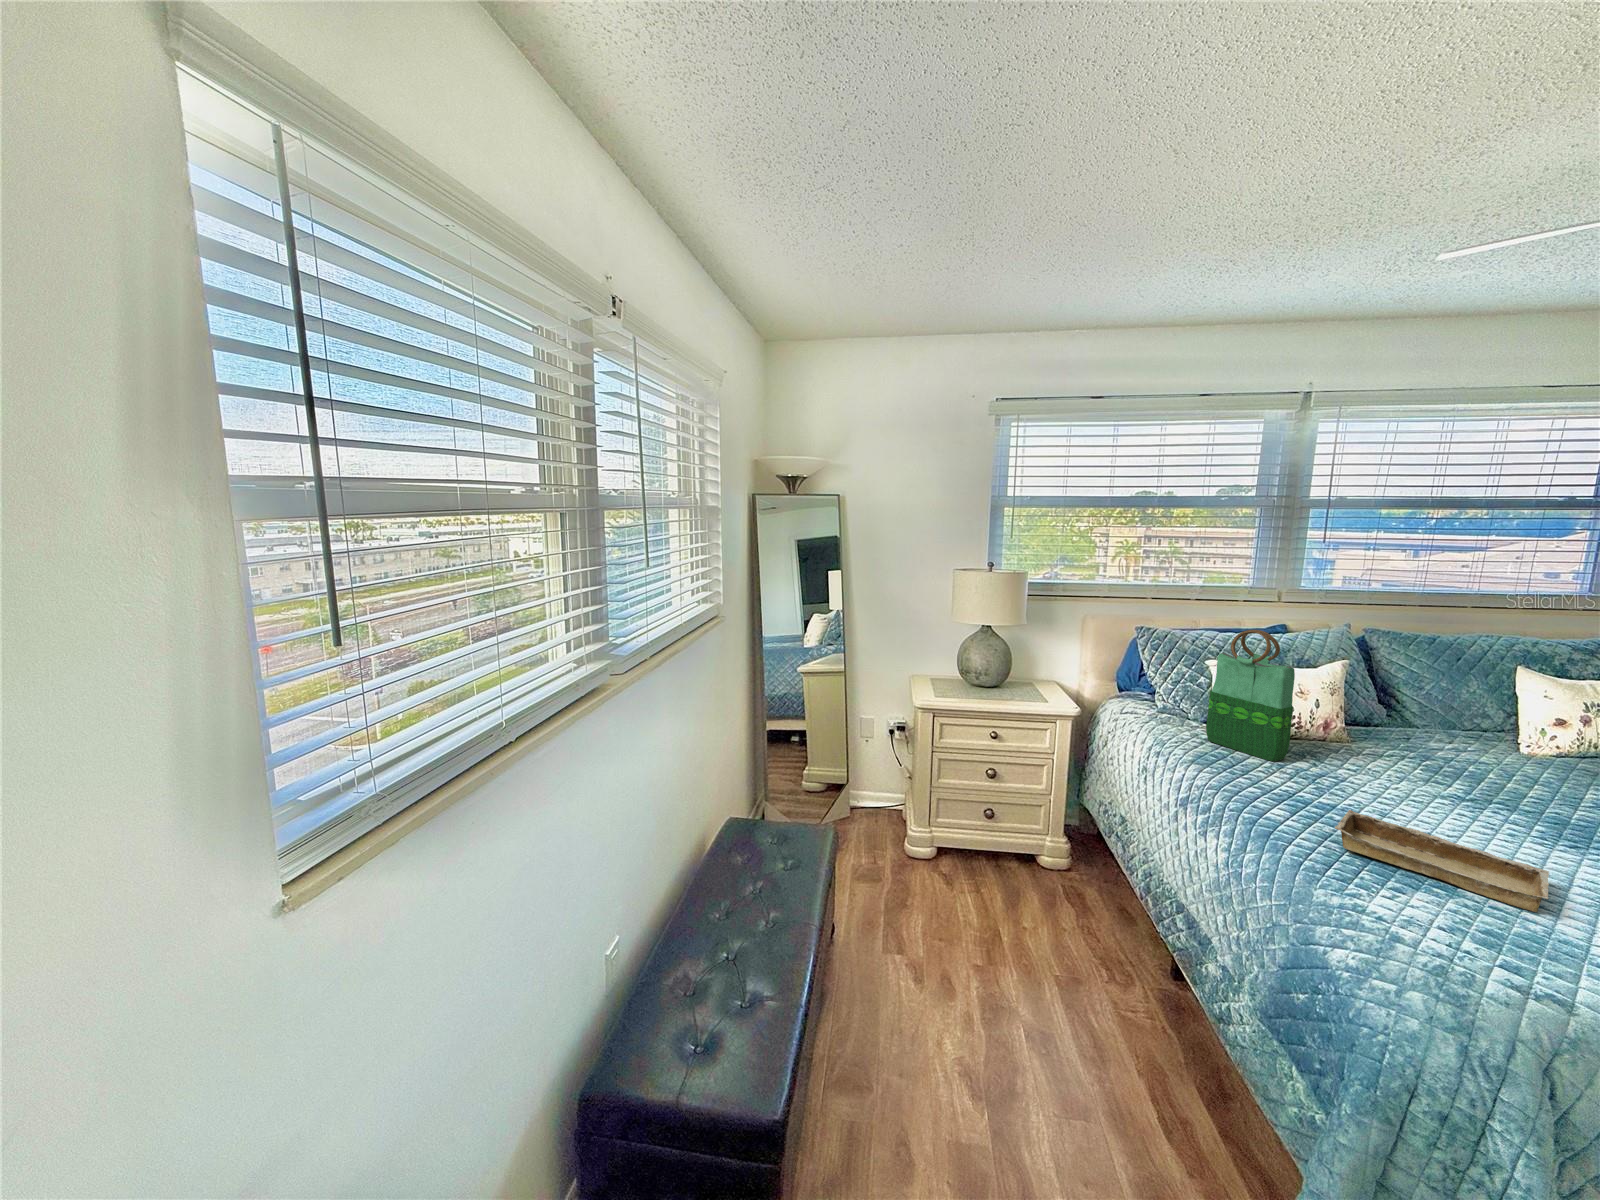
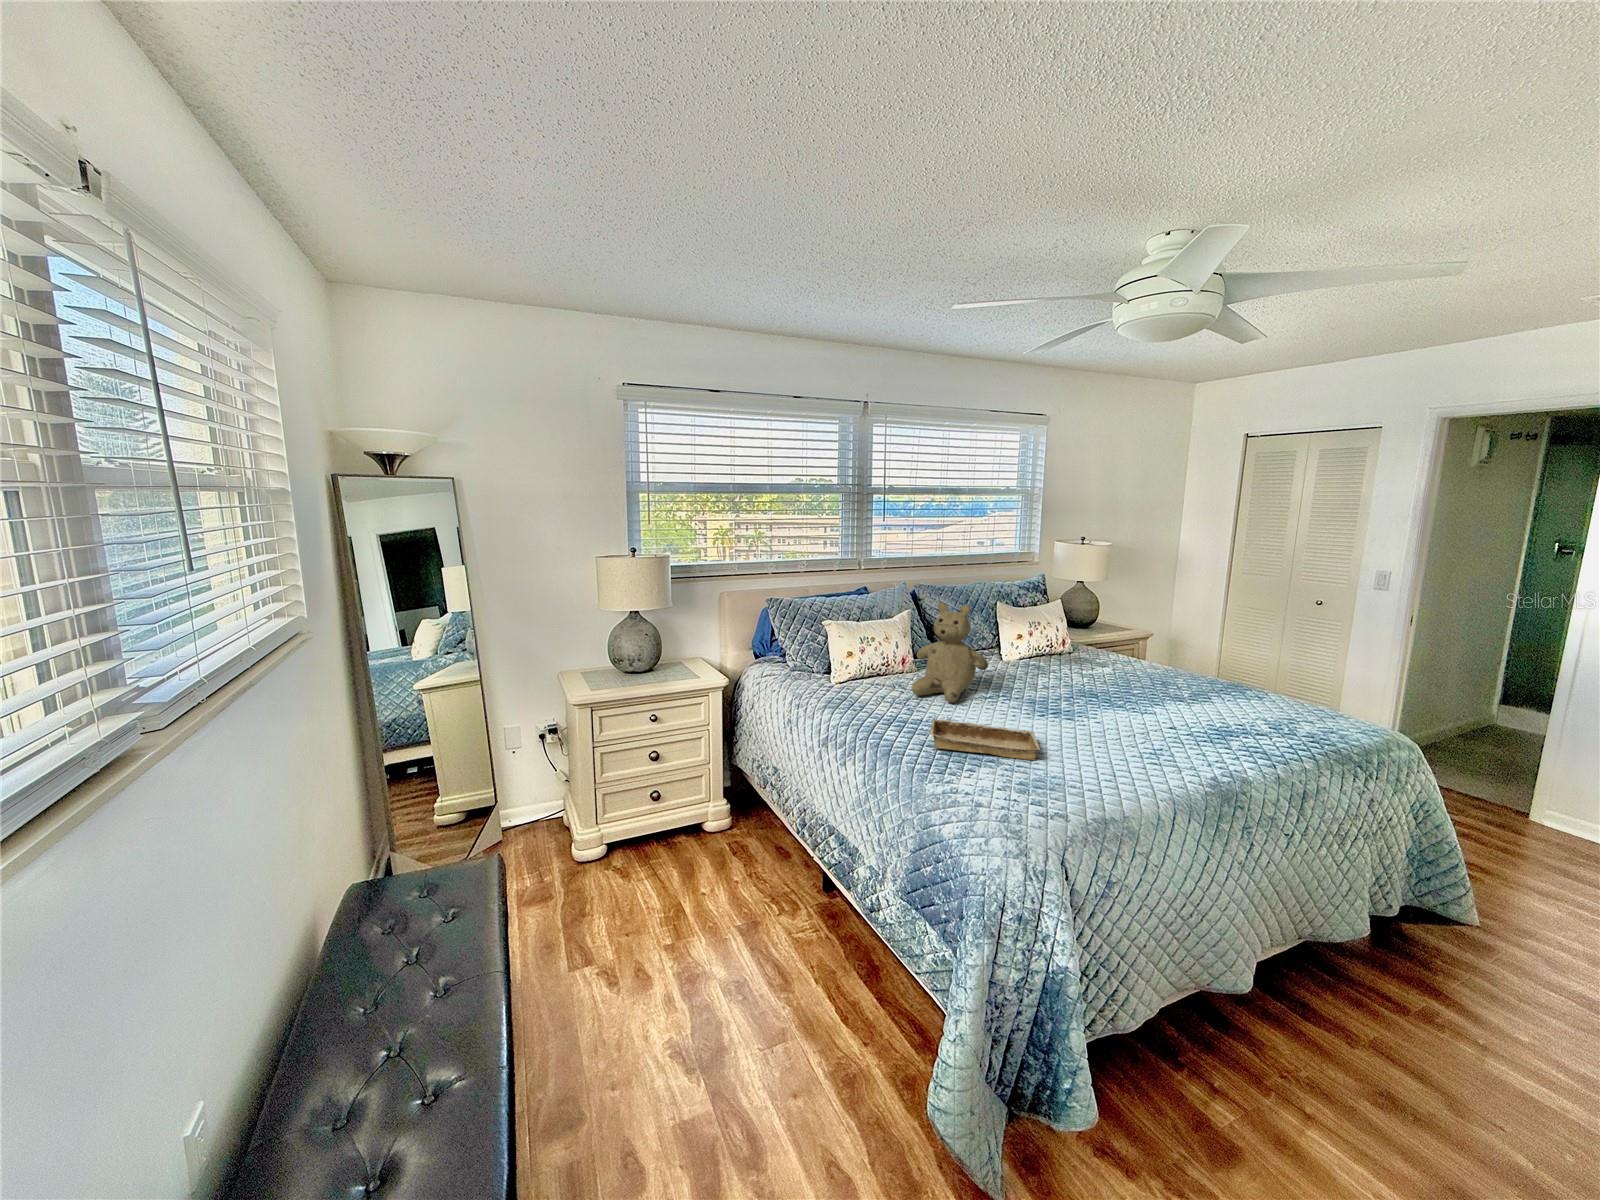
tote bag: present [1206,630,1295,762] -> none [830,590,886,694]
teddy bear: none [1330,658,1480,797] -> present [912,602,988,702]

